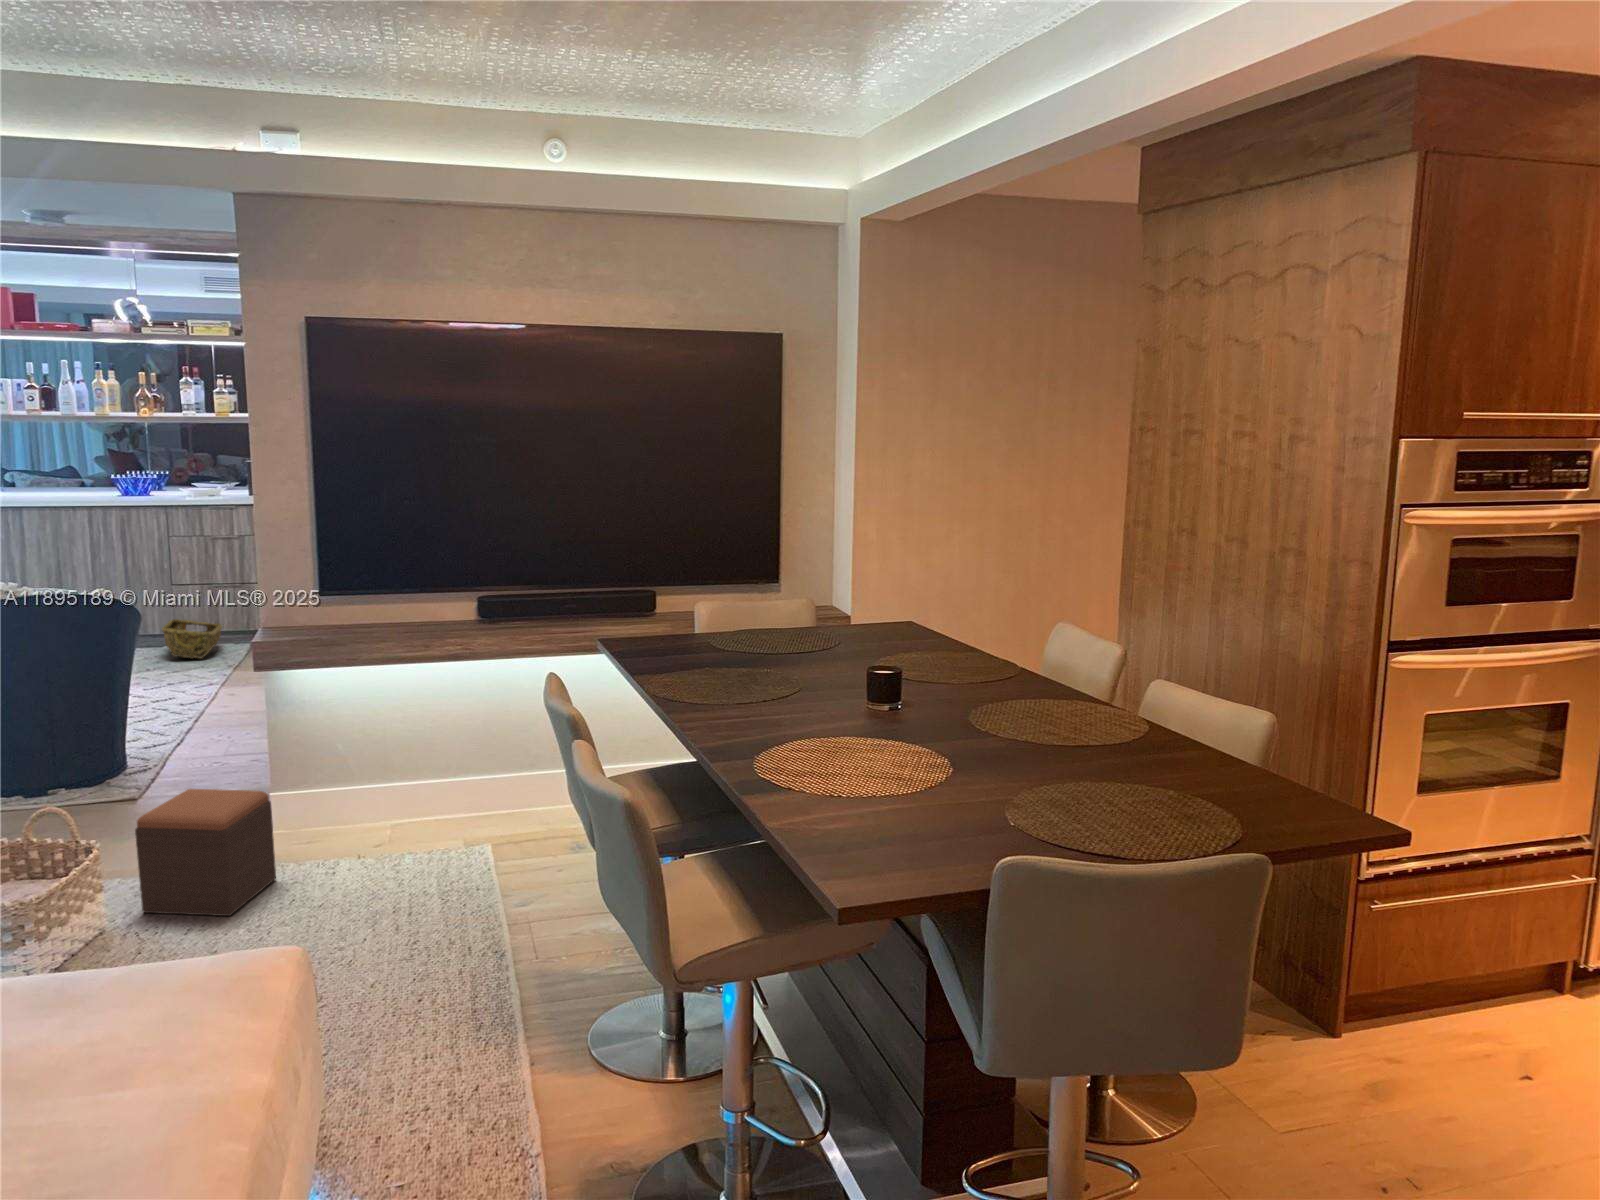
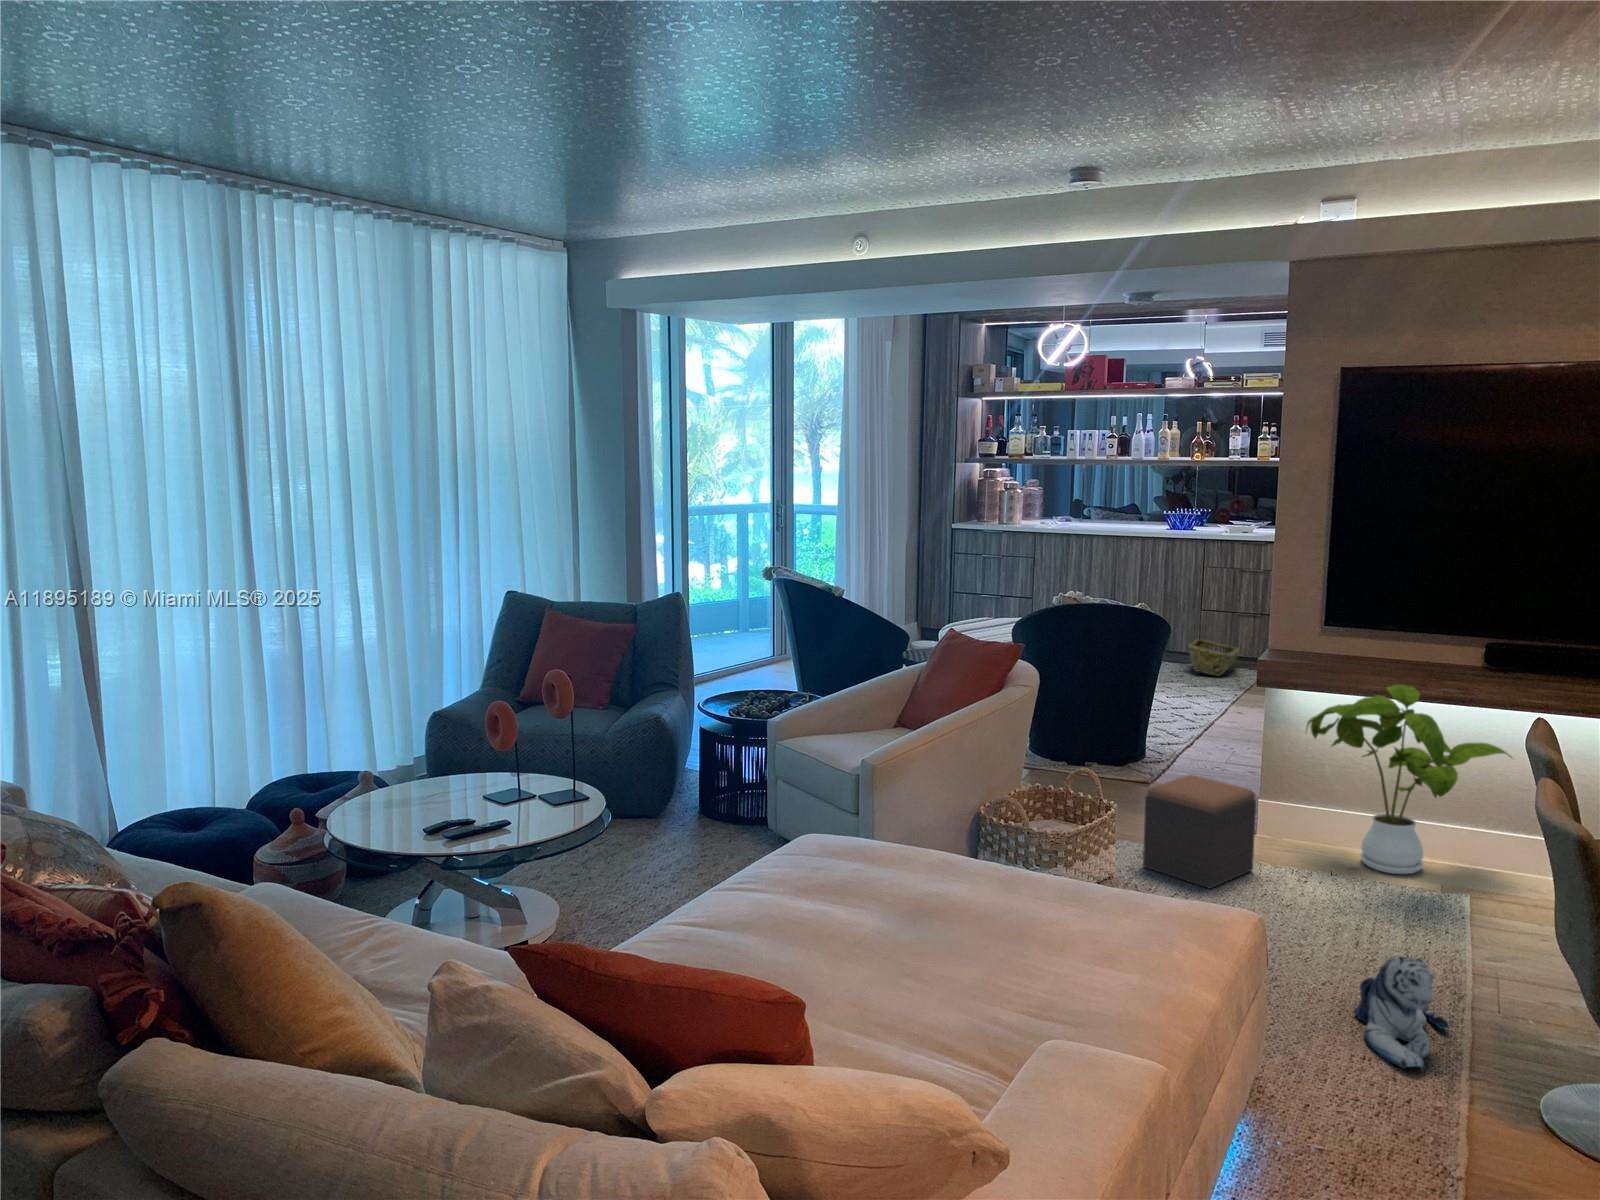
house plant: none [315,650,513,842] -> present [1307,684,1511,874]
plush toy: none [407,934,498,1053] -> present [1354,956,1448,1068]

